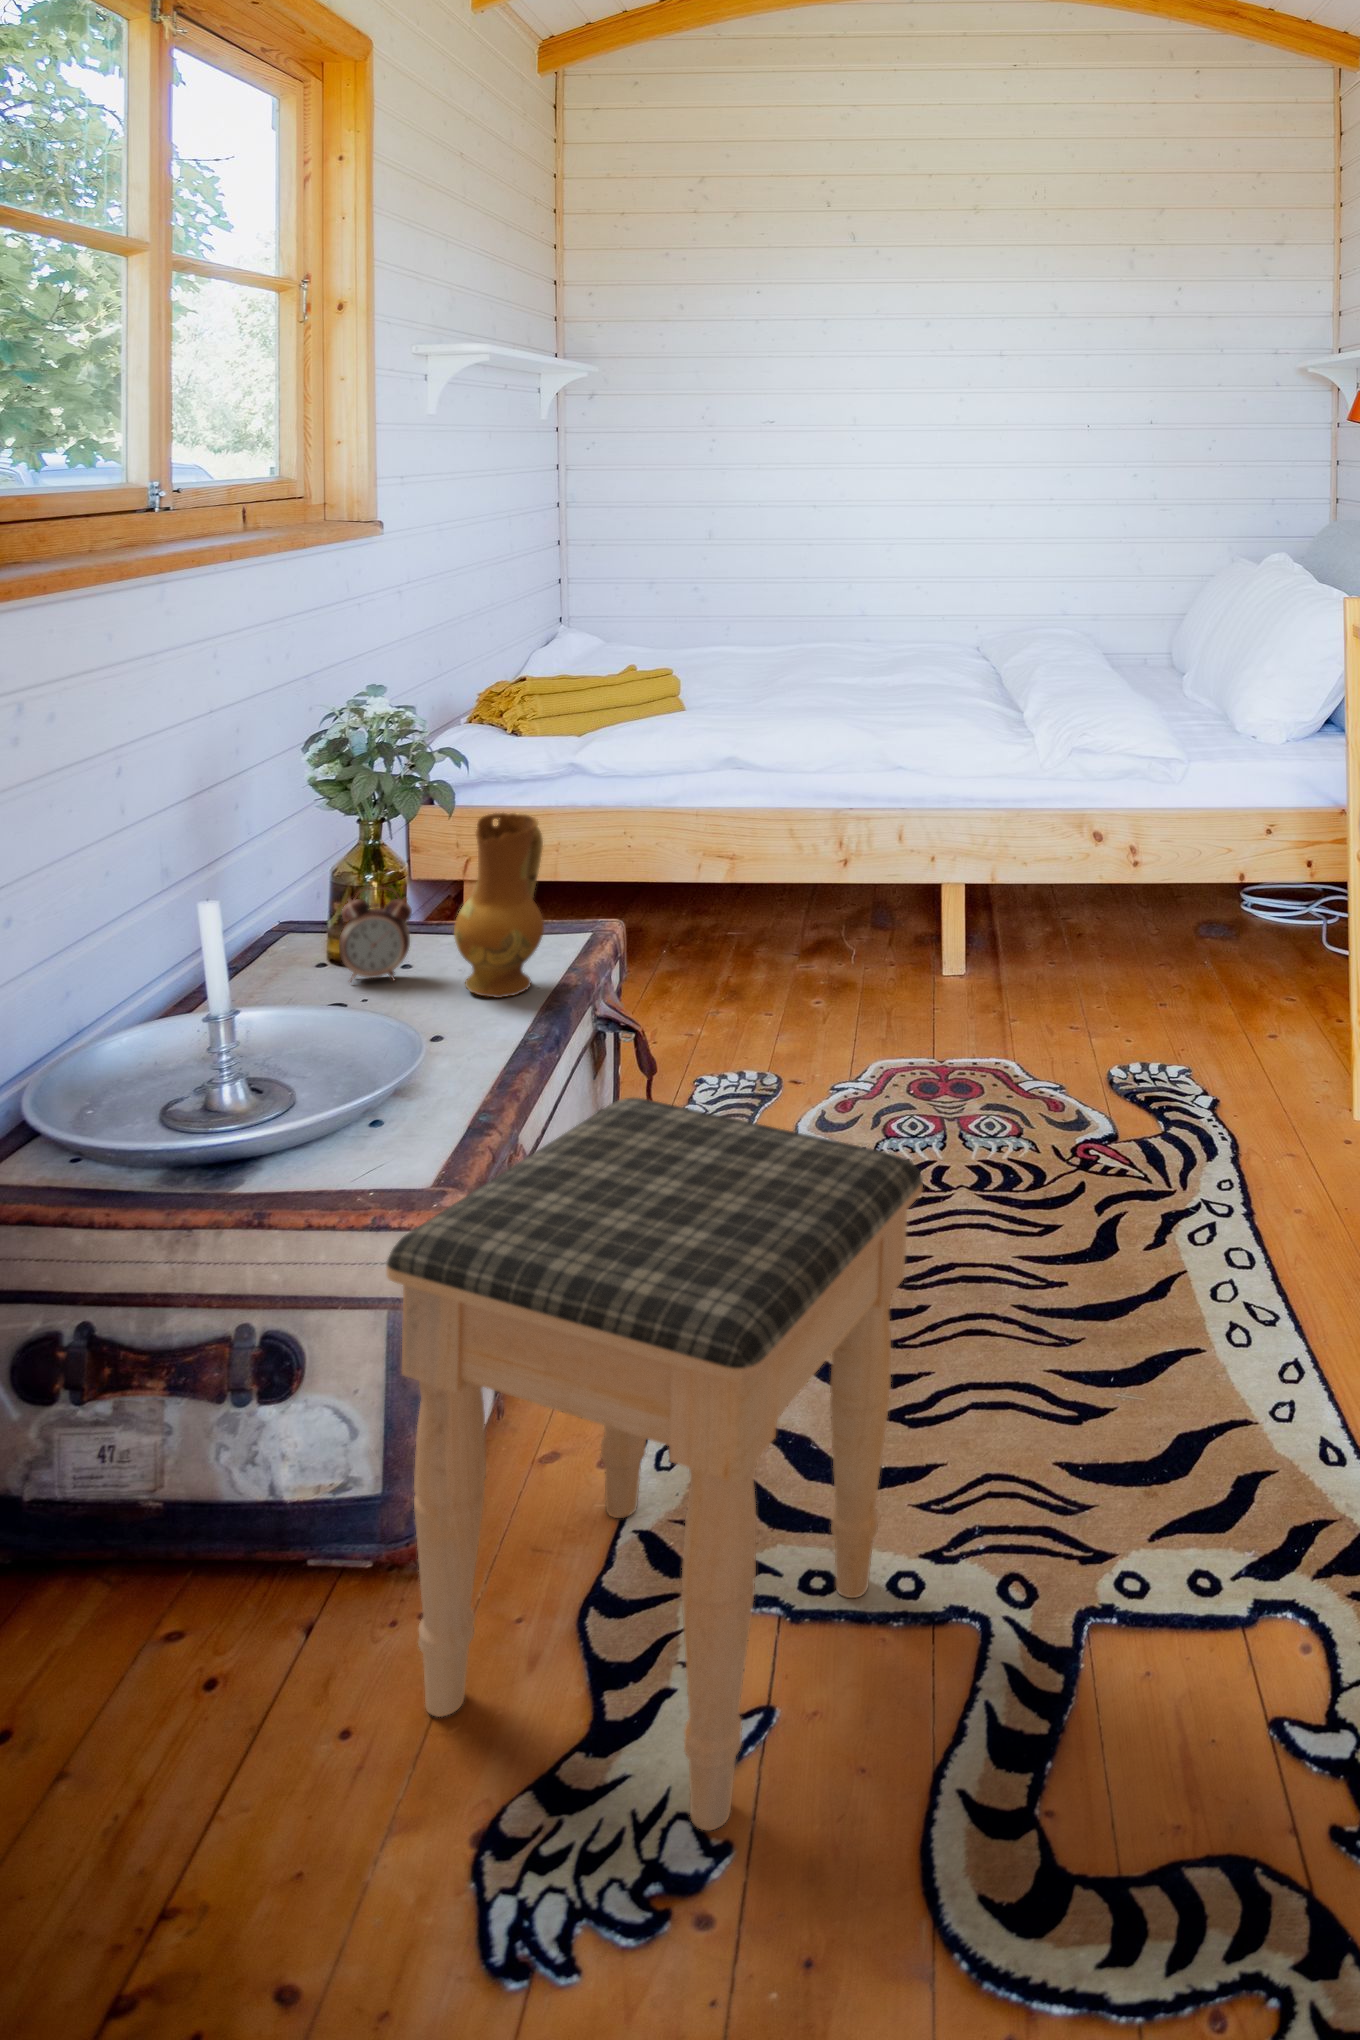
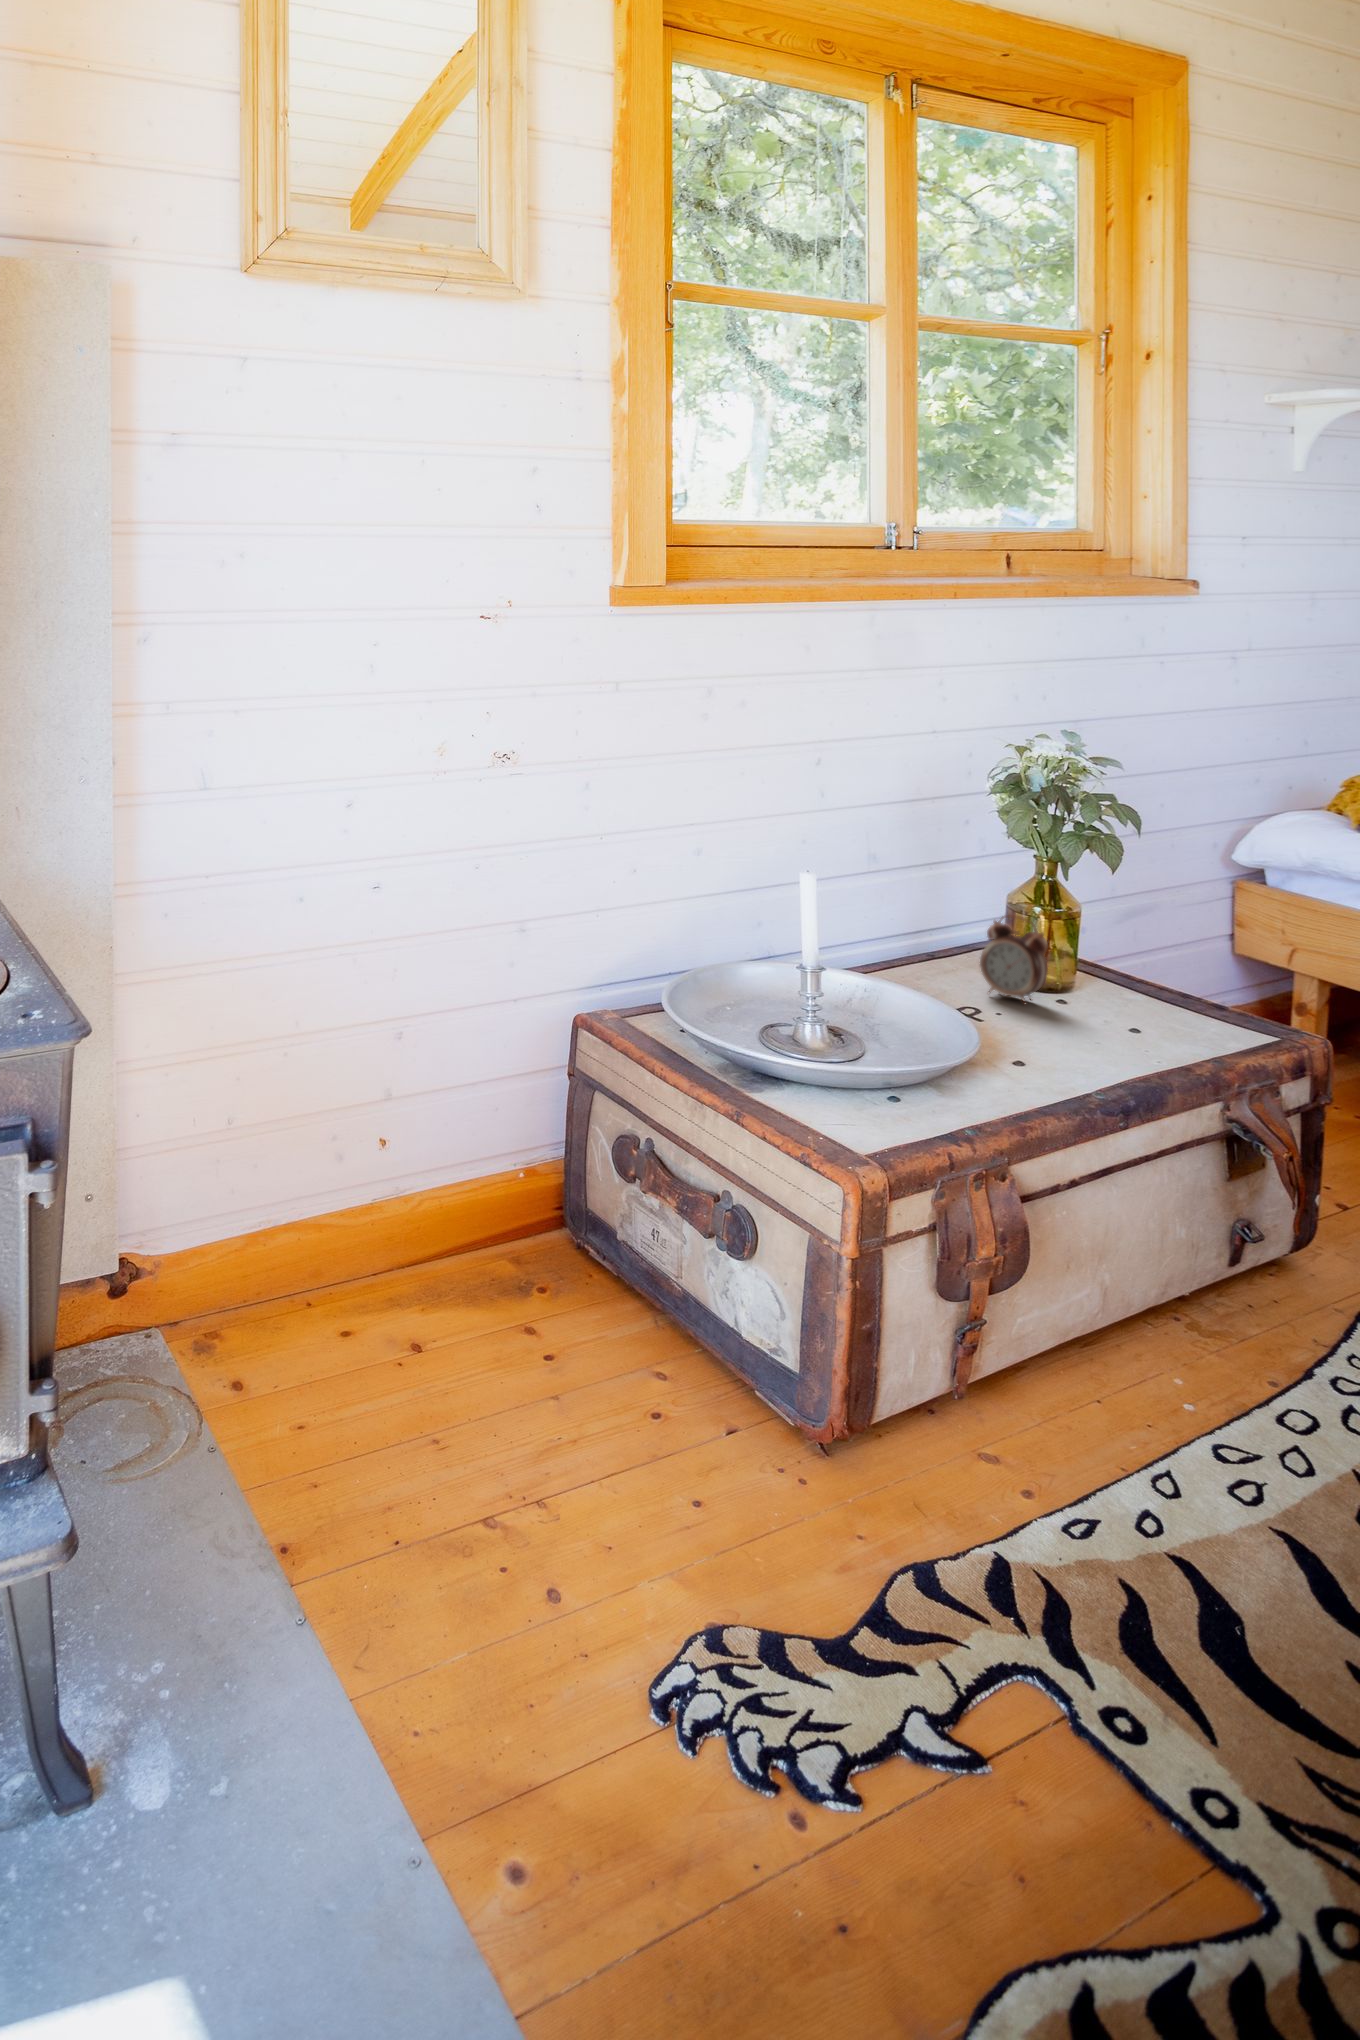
ceramic jug: present [454,813,544,998] -> none [1061,869,1167,1050]
footstool: present [386,1098,923,1830] -> none [725,1134,1252,1785]

